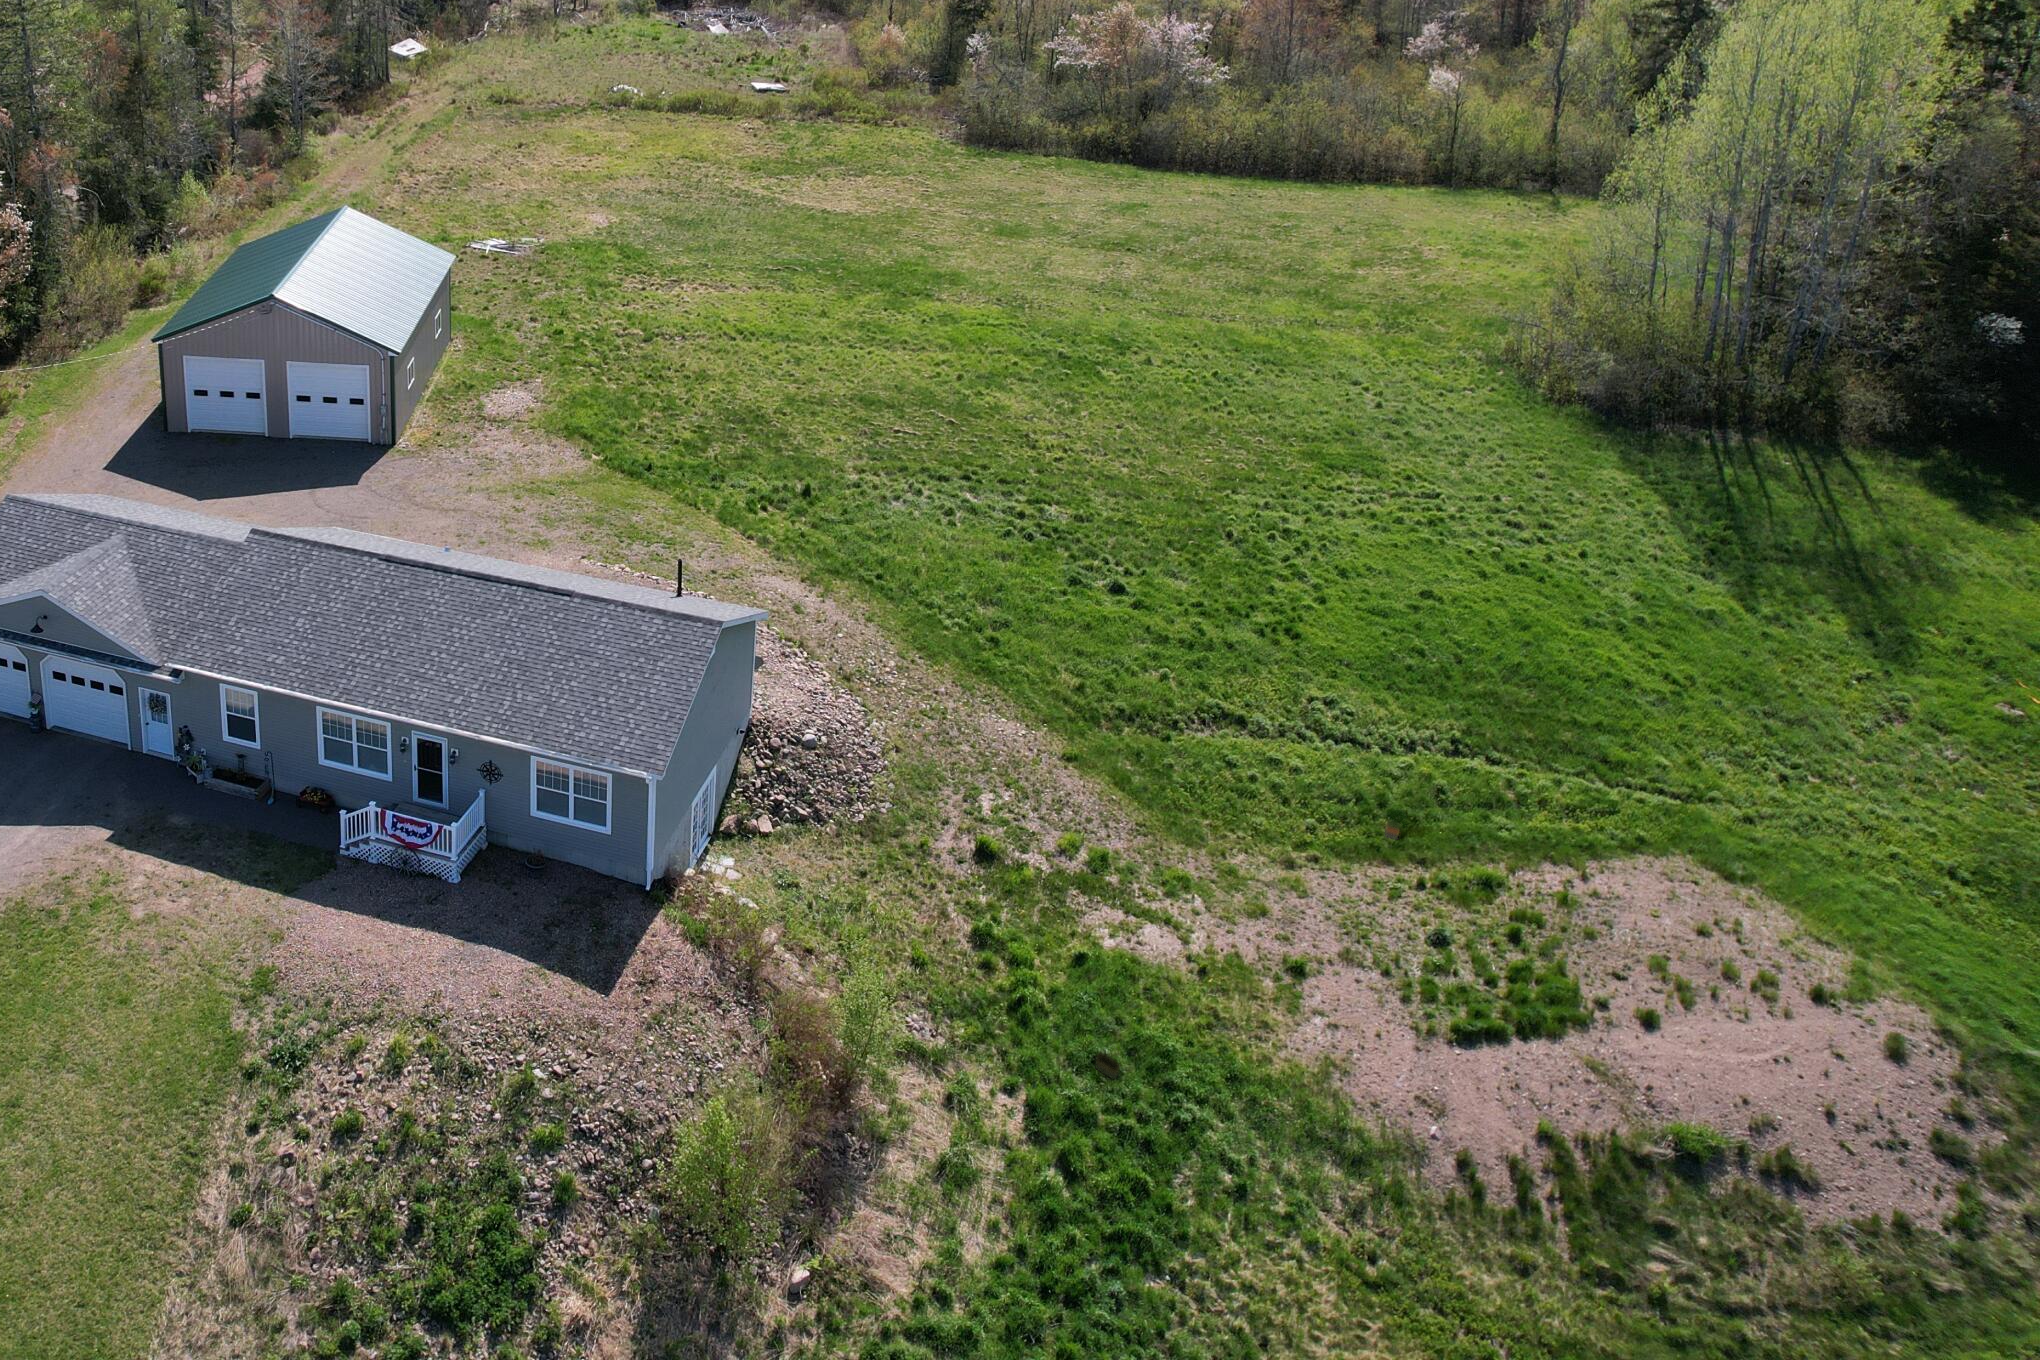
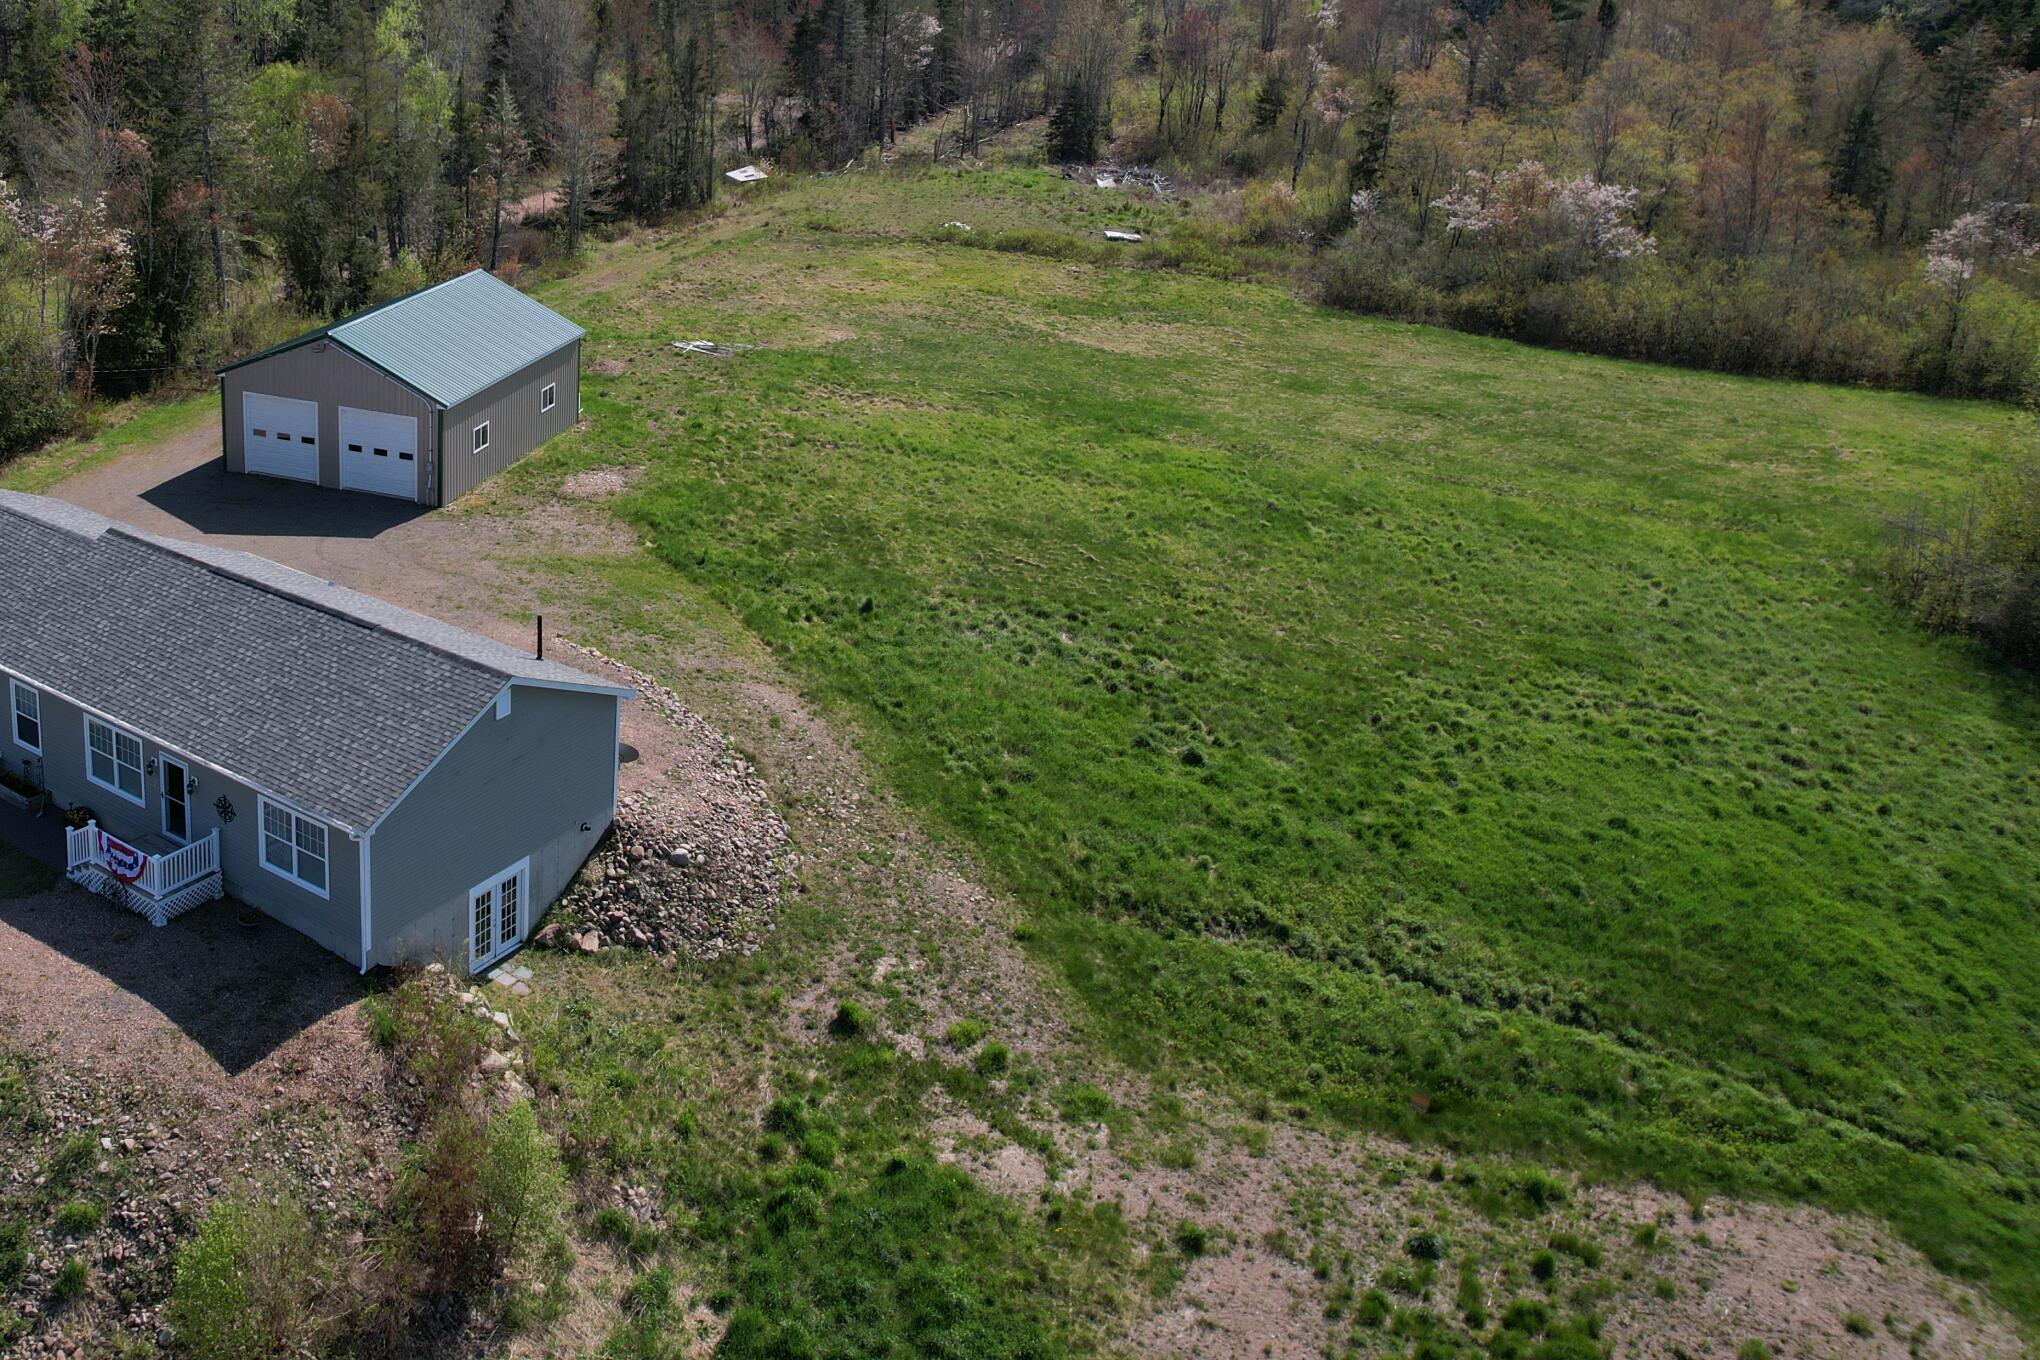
basket: present [1095,1048,1120,1079] -> none [853,1272,881,1320]

